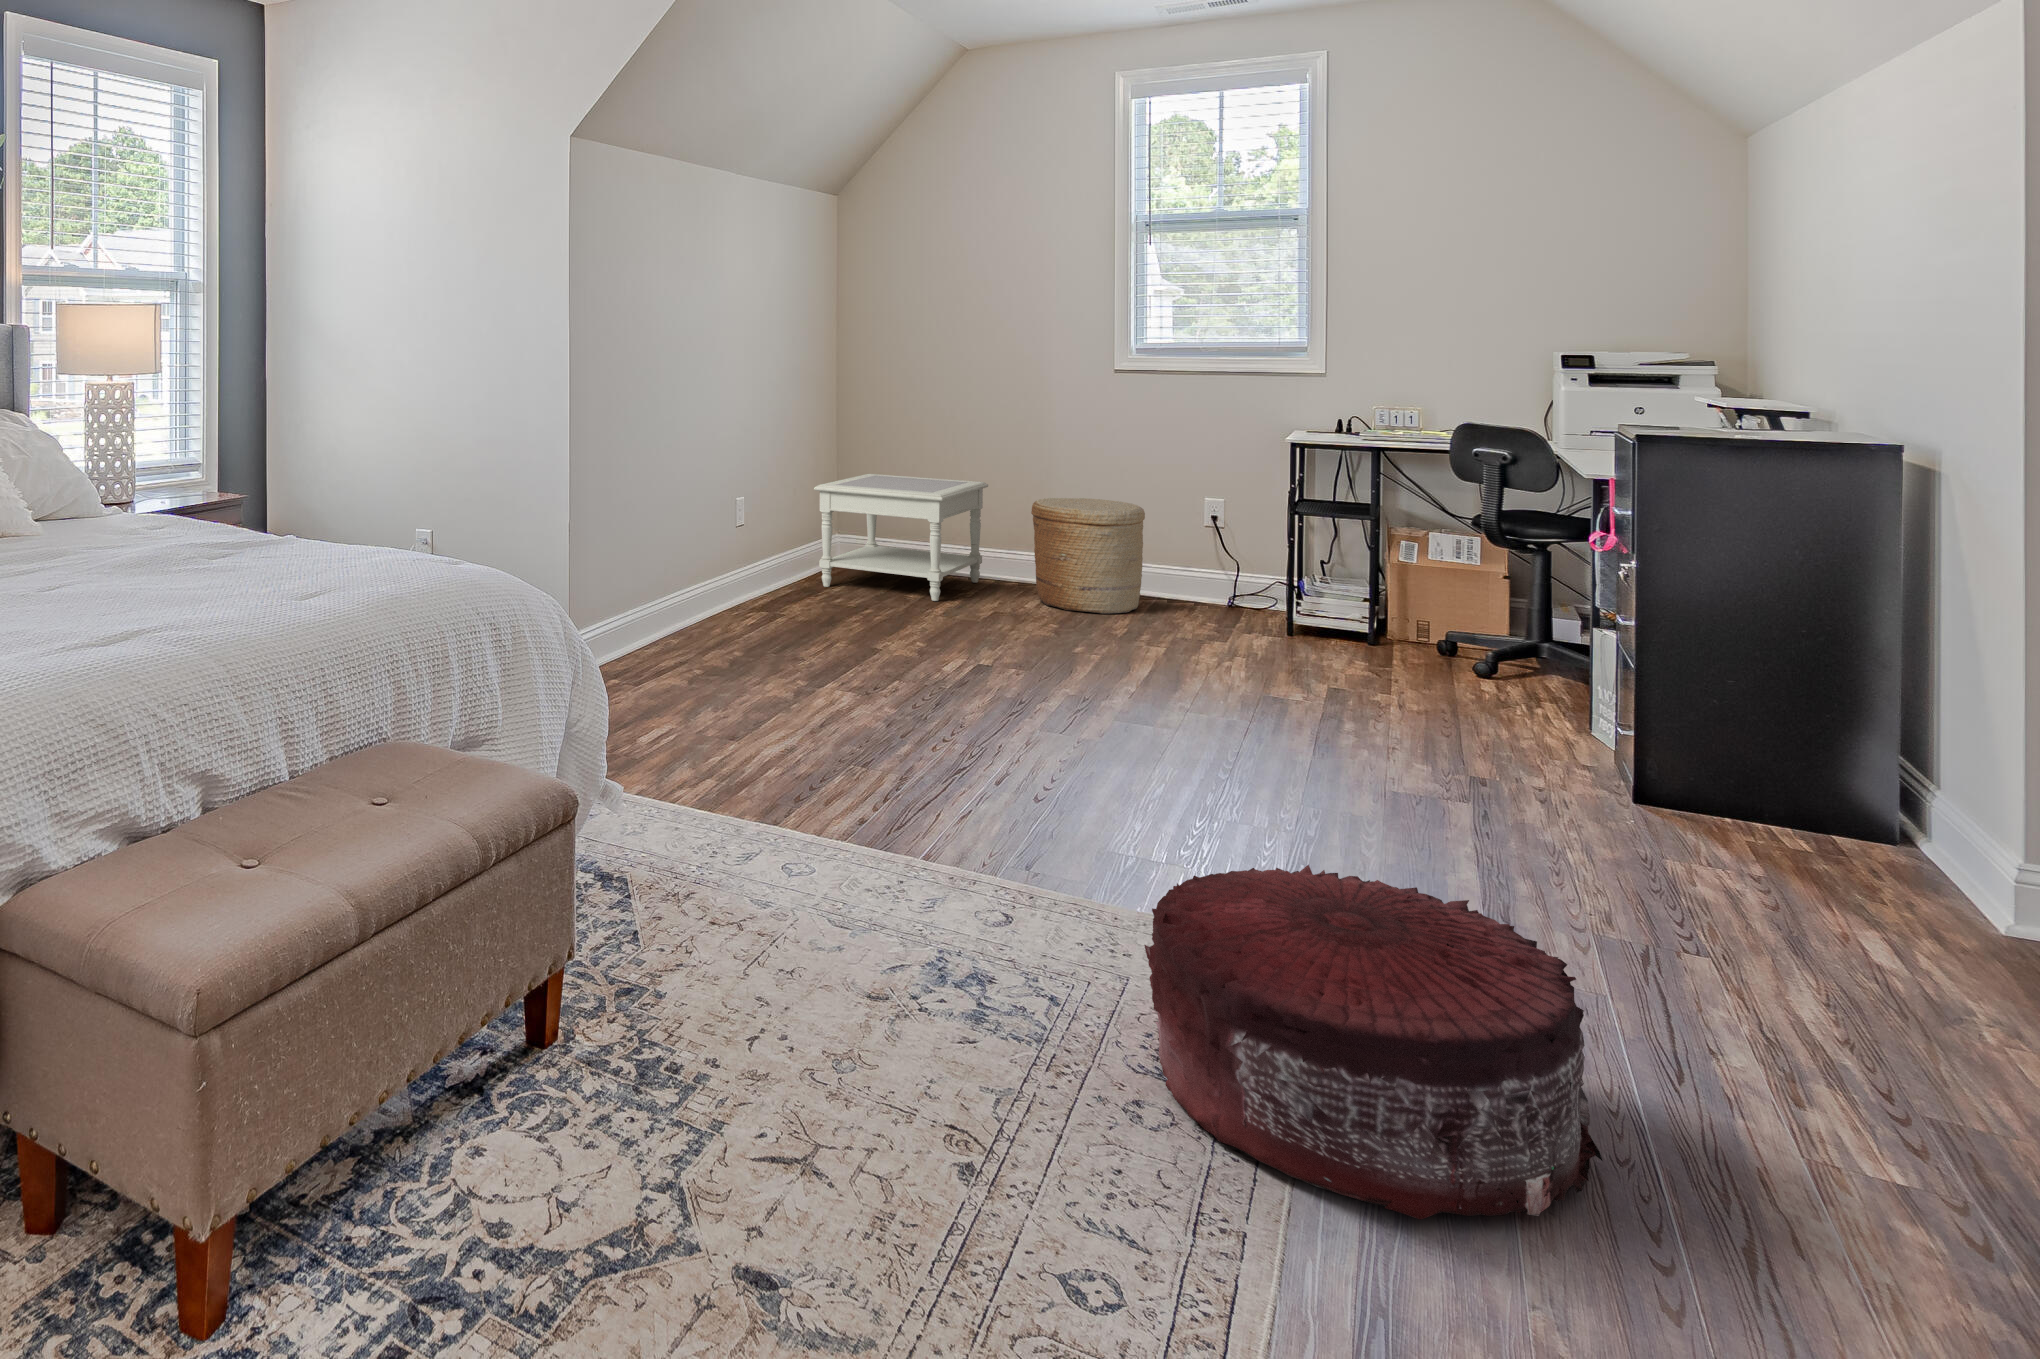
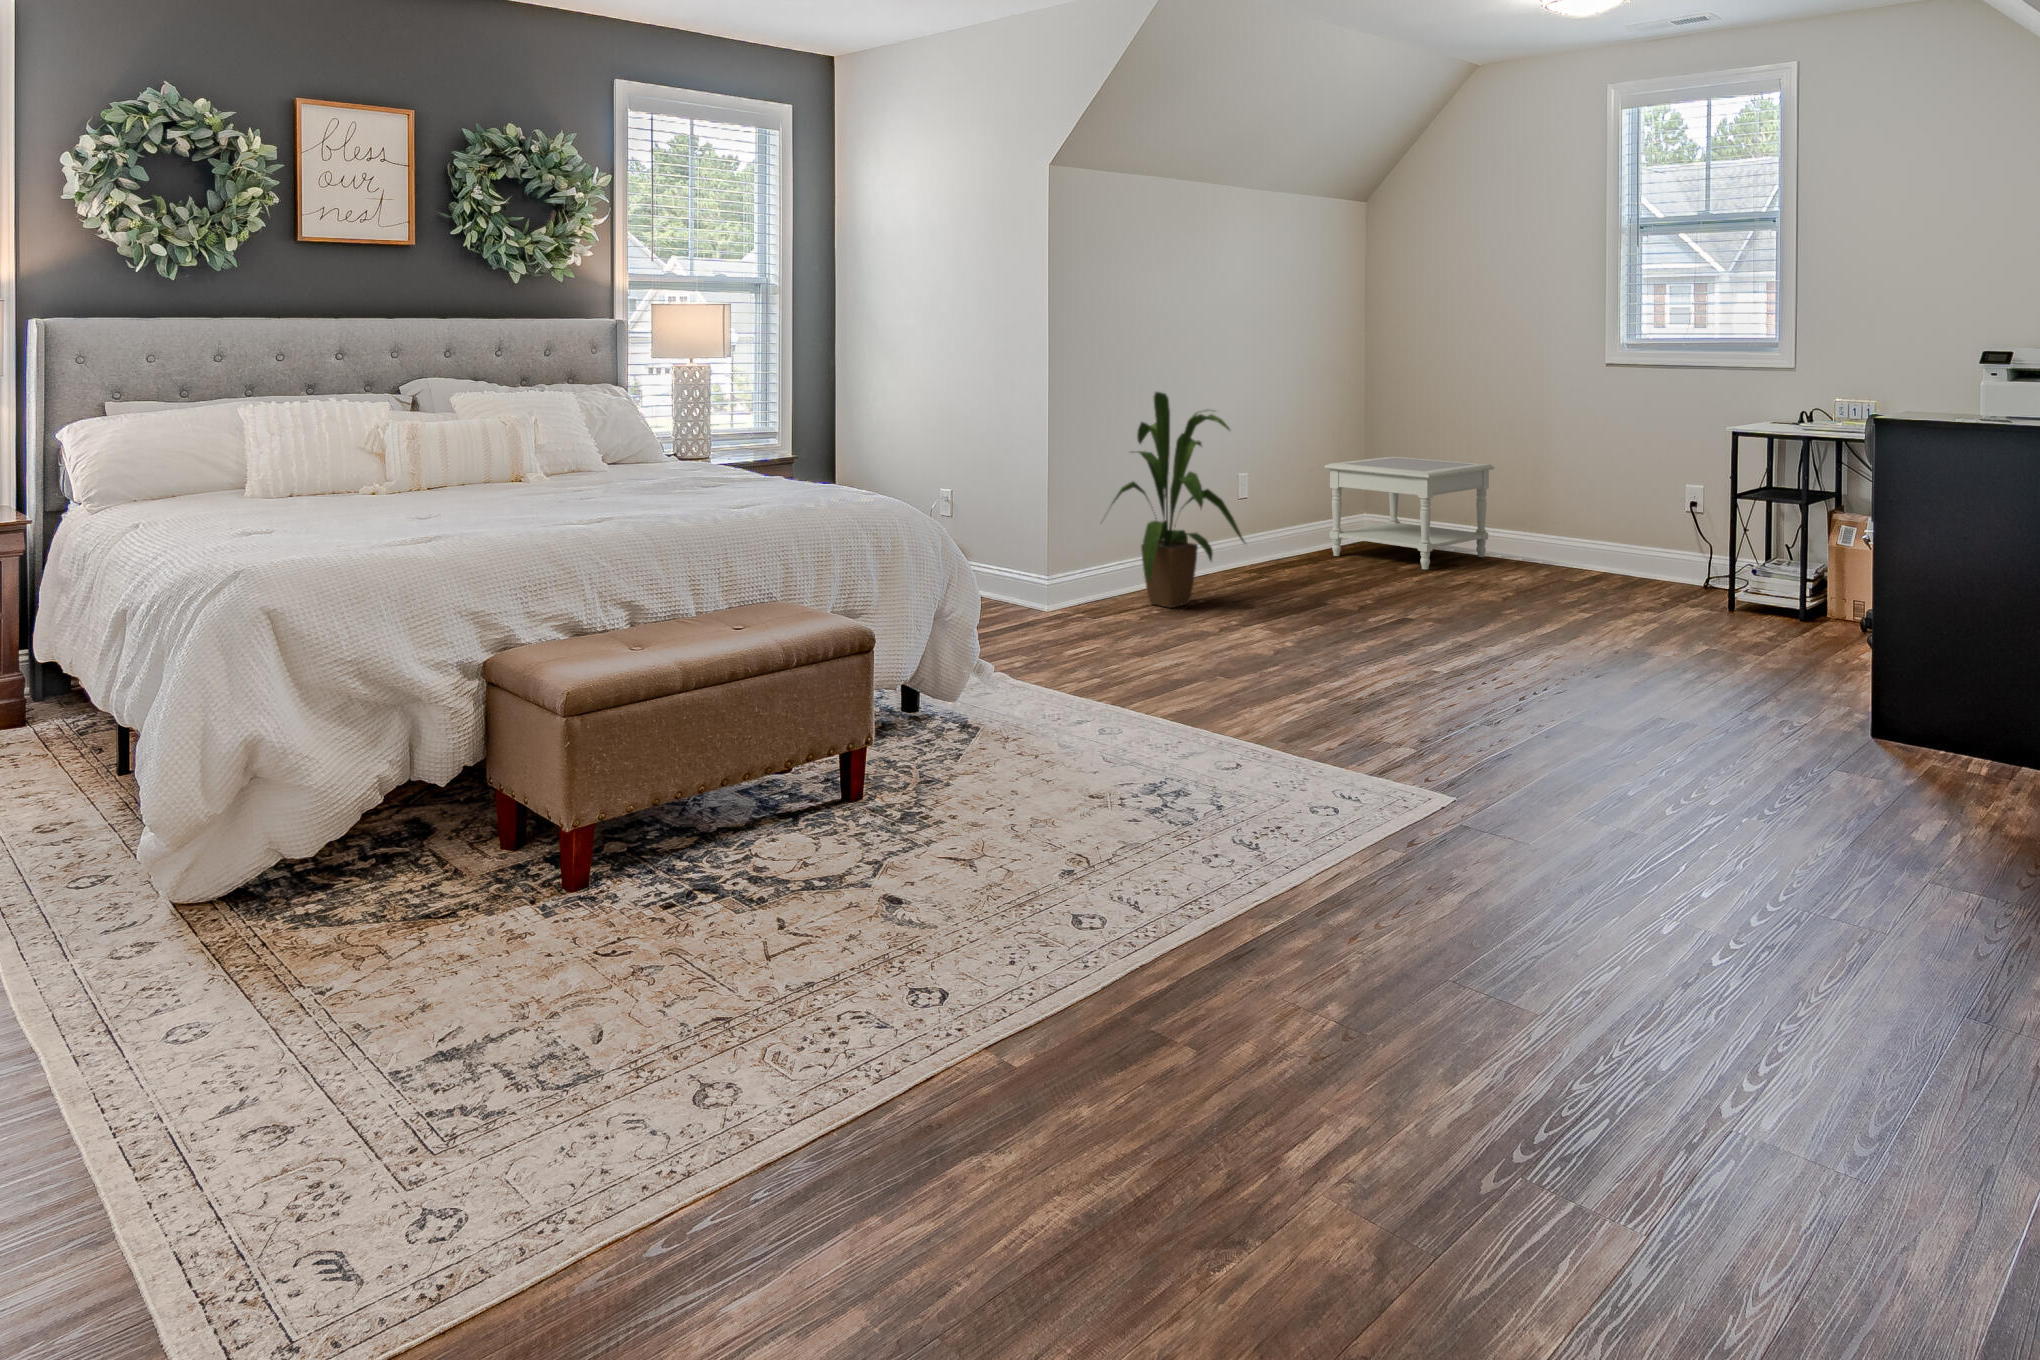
house plant: none [625,412,791,667] -> present [1112,392,1245,608]
woven basket: present [1031,498,1145,614] -> none [1517,479,1622,585]
pouf: present [1144,865,1603,1220] -> none [1240,711,1507,914]

